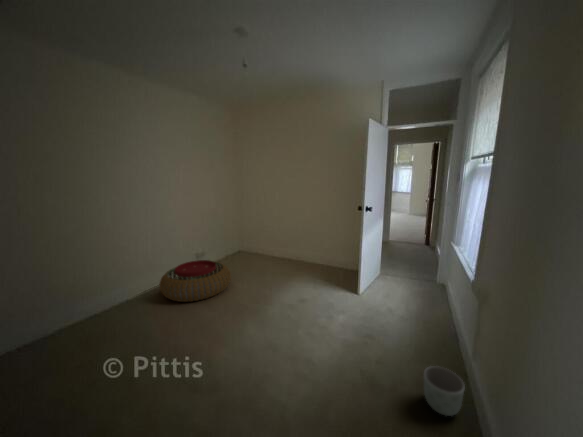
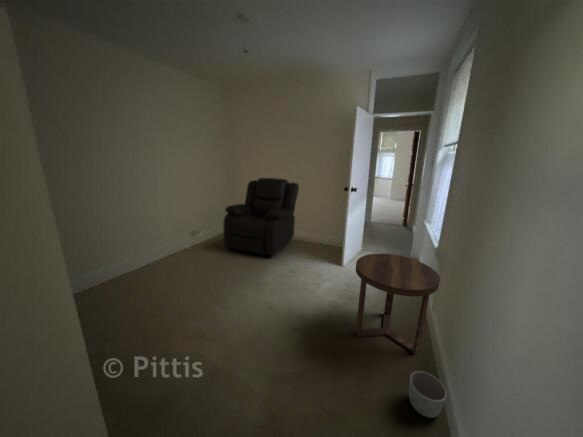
chair: none [229,189,307,268] -> present [223,178,299,256]
side table: none [363,251,453,357] -> present [356,253,440,354]
pouf: present [159,260,231,302] -> none [155,250,226,293]

